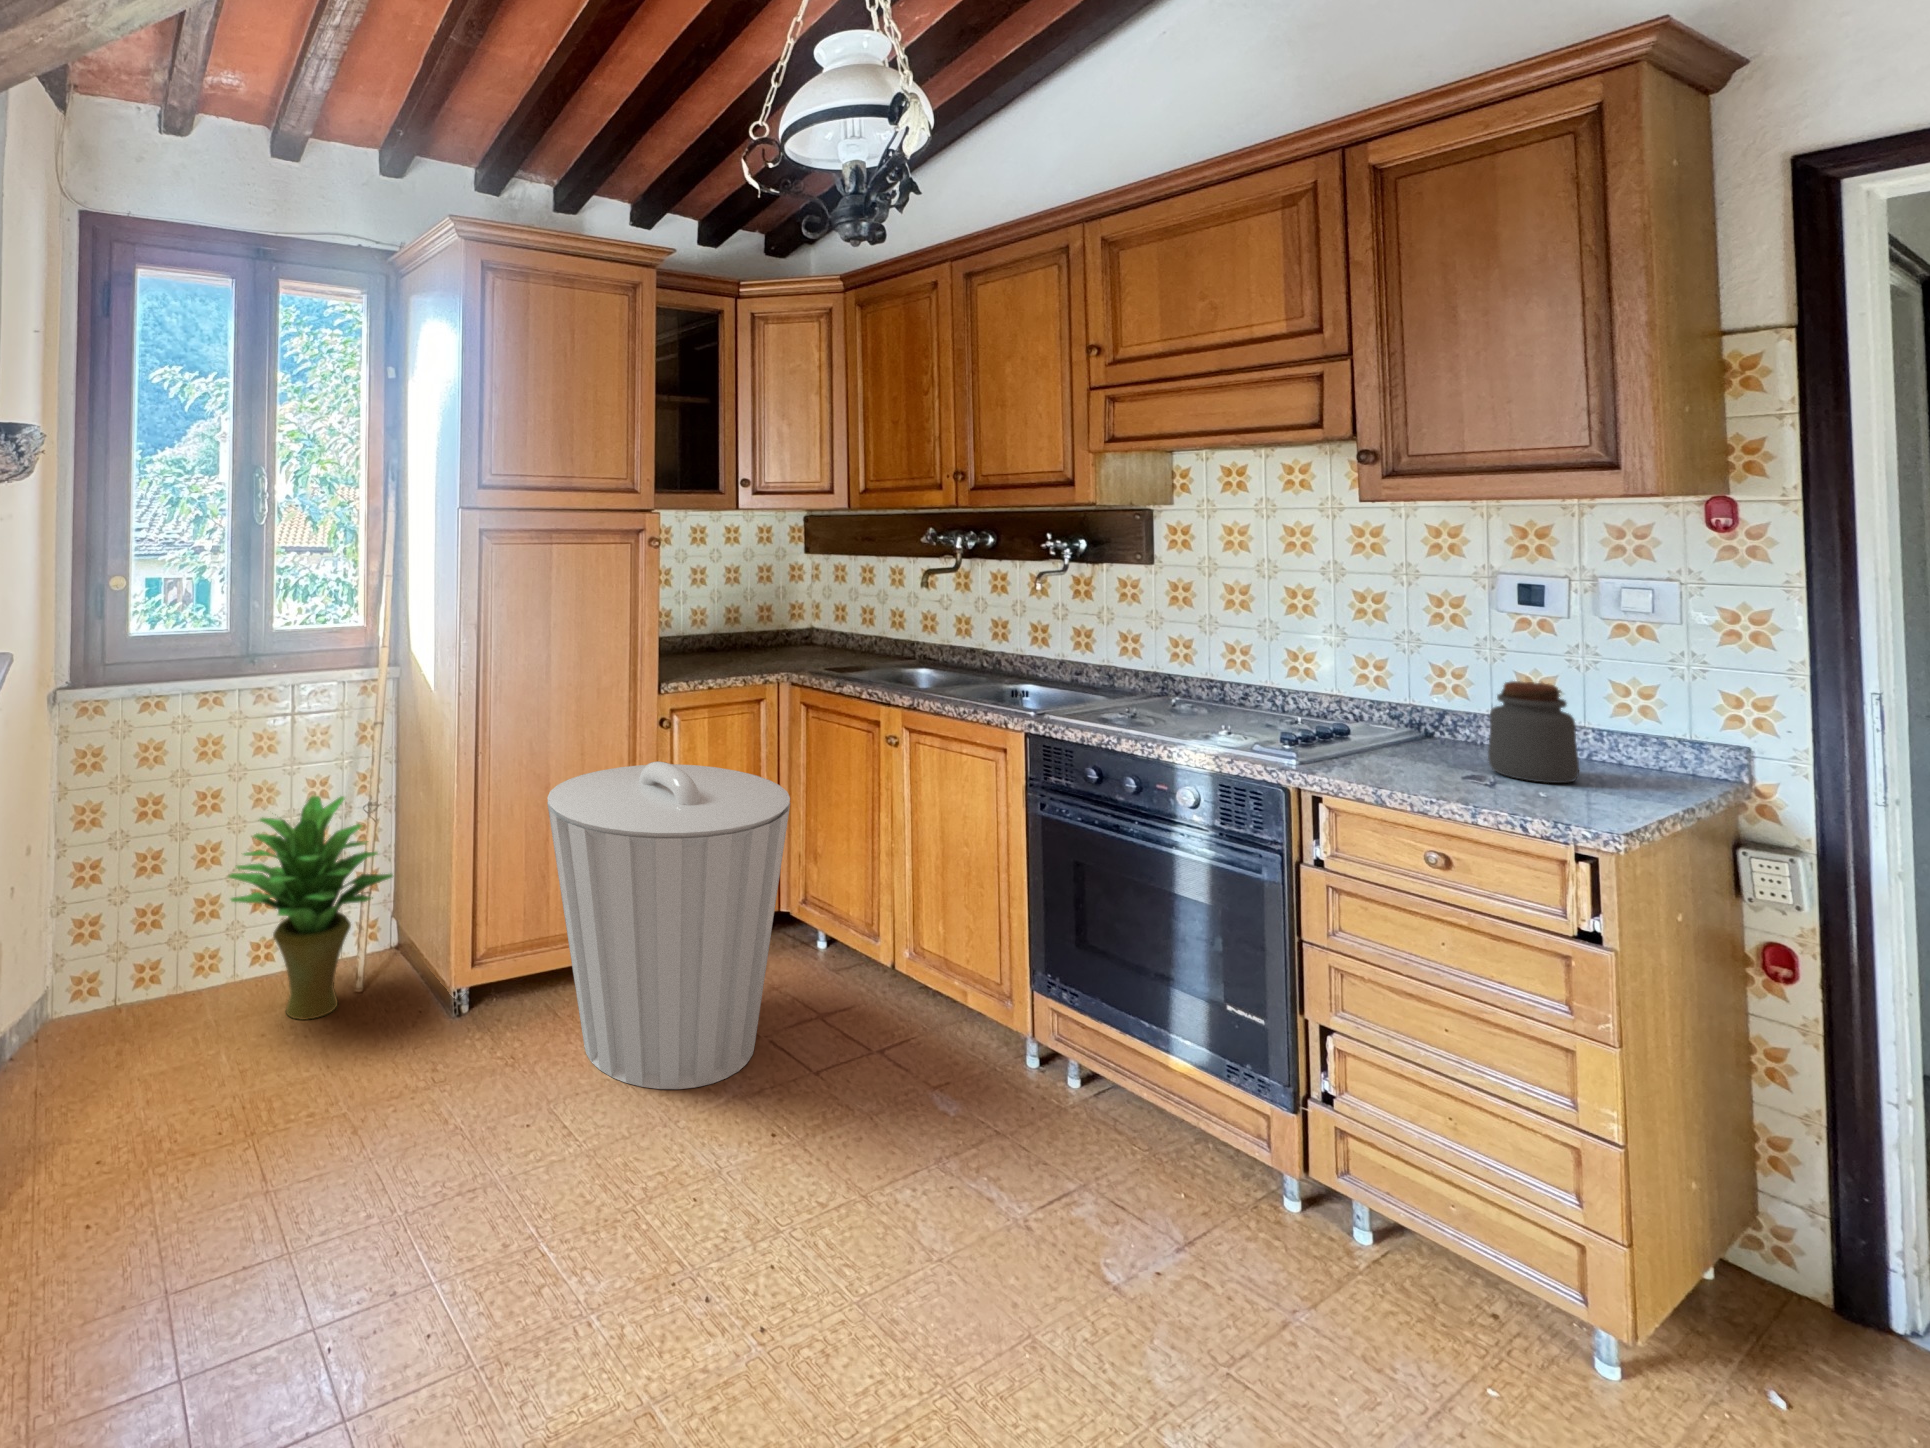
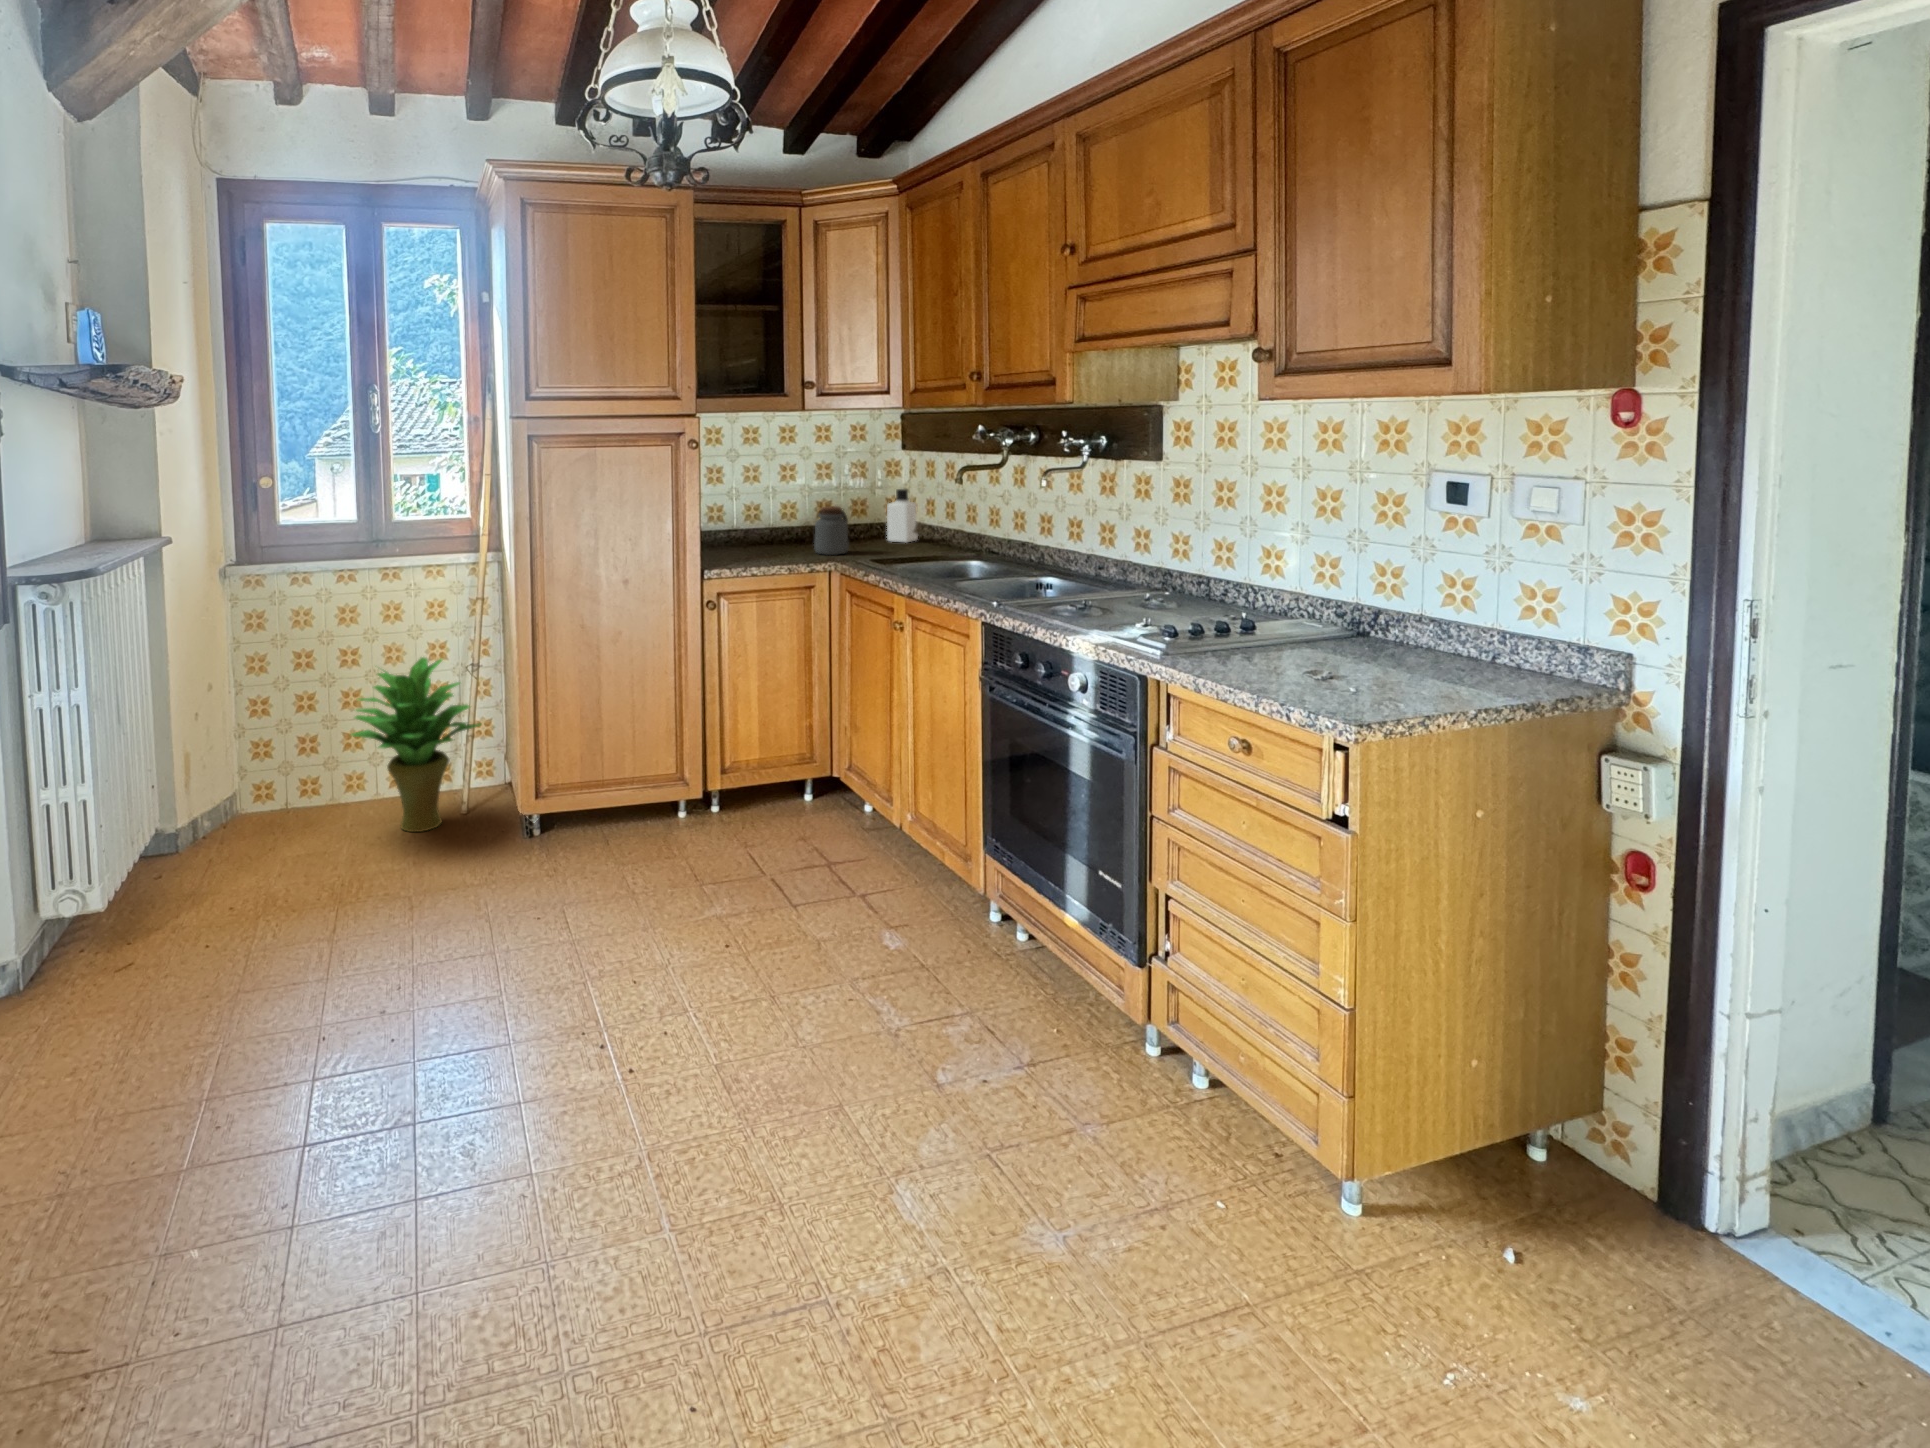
bottle: none [794,593,822,649] -> present [887,489,918,542]
jar: present [1488,681,1579,783] -> present [814,506,849,555]
trash can: present [547,761,790,1089] -> none [573,638,785,908]

